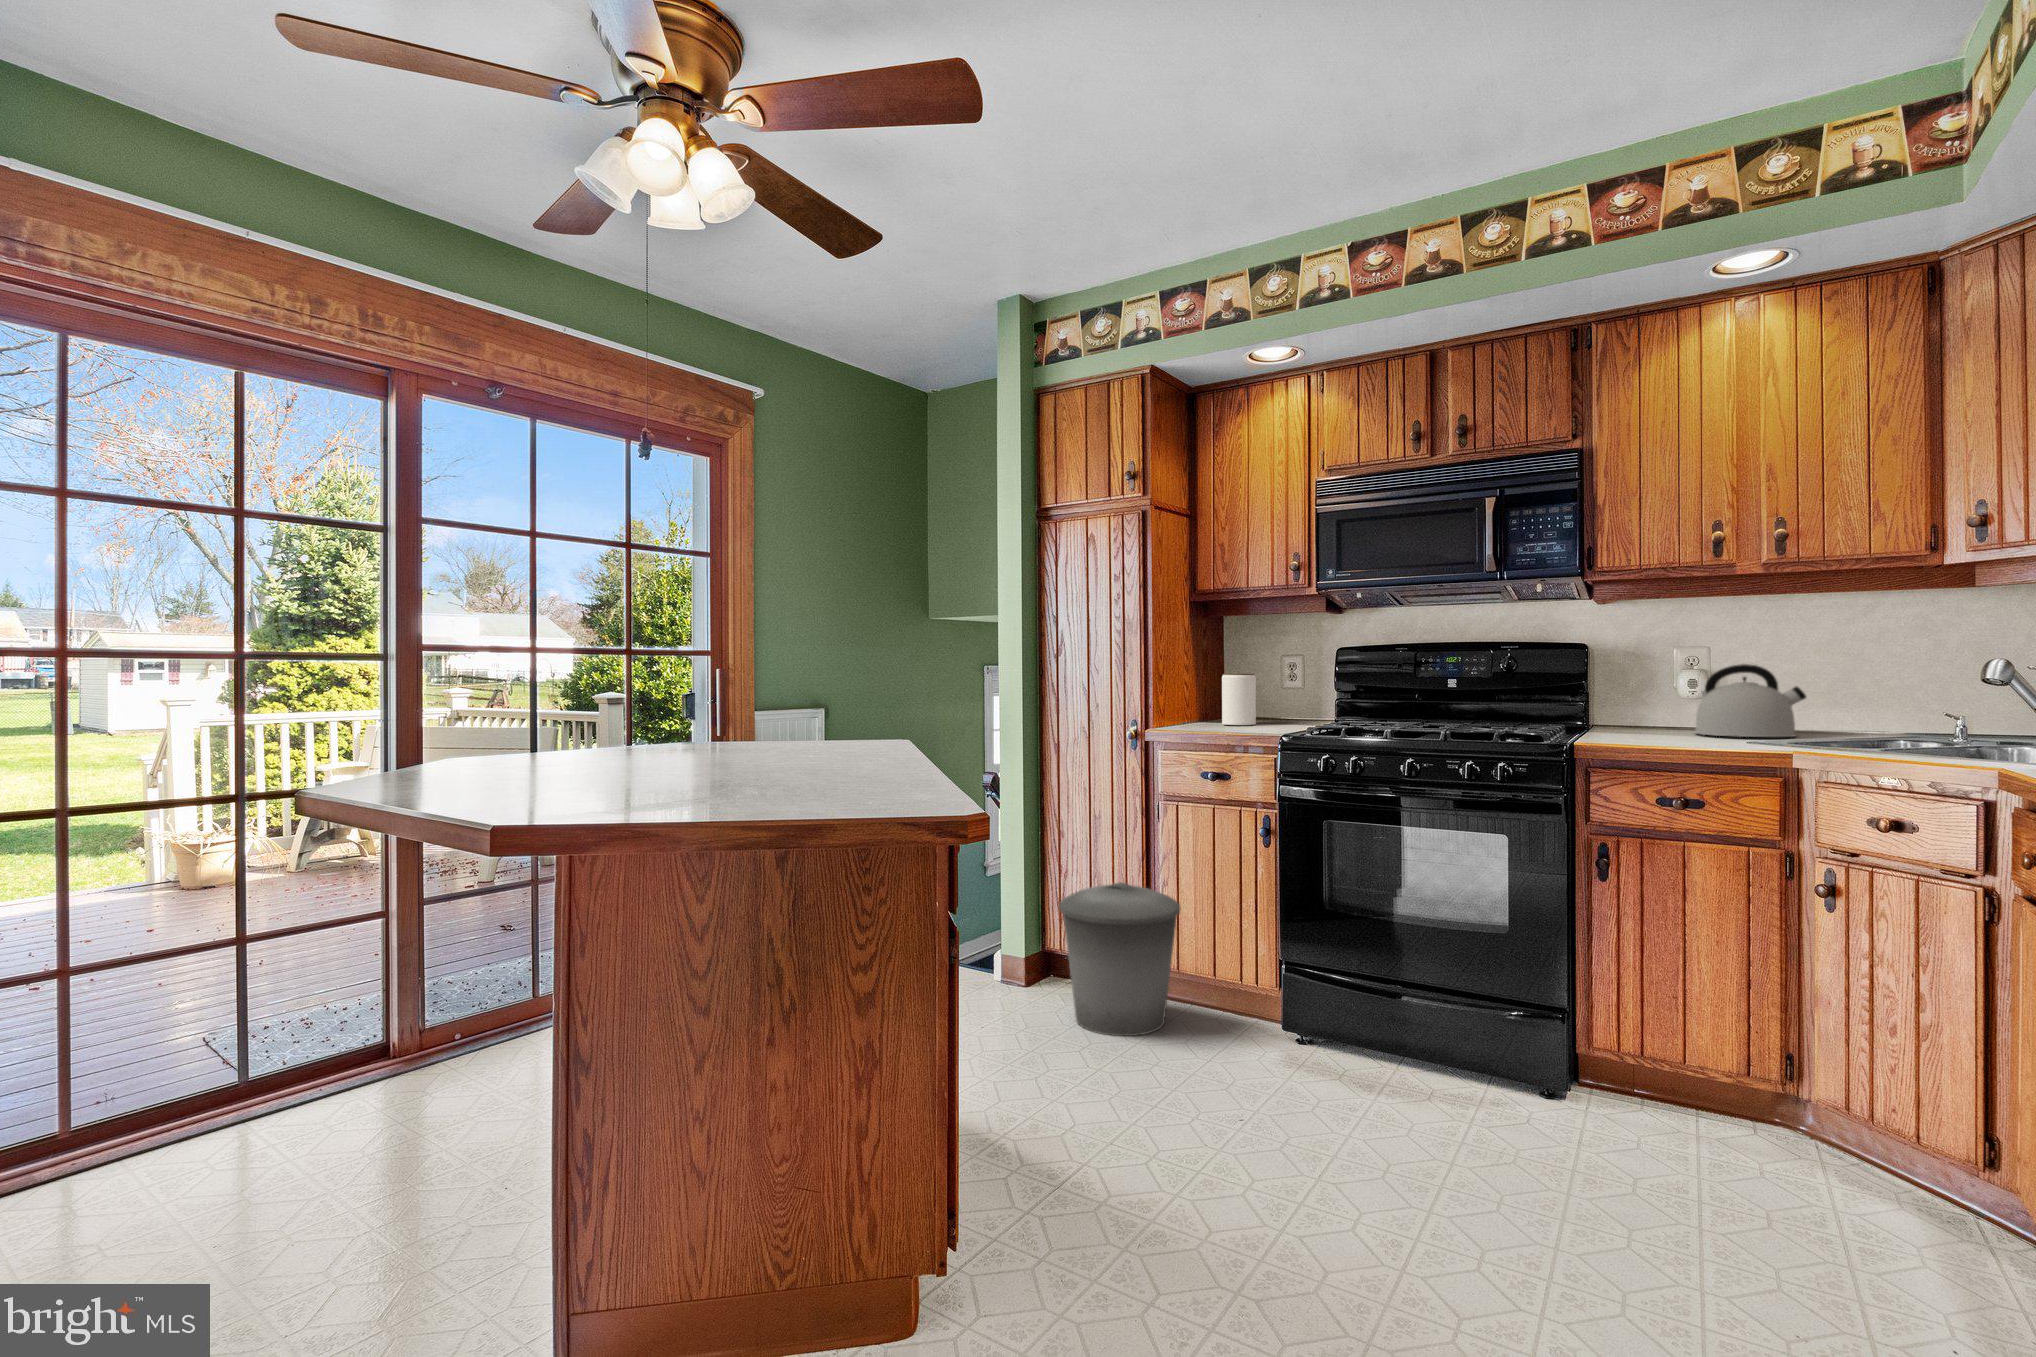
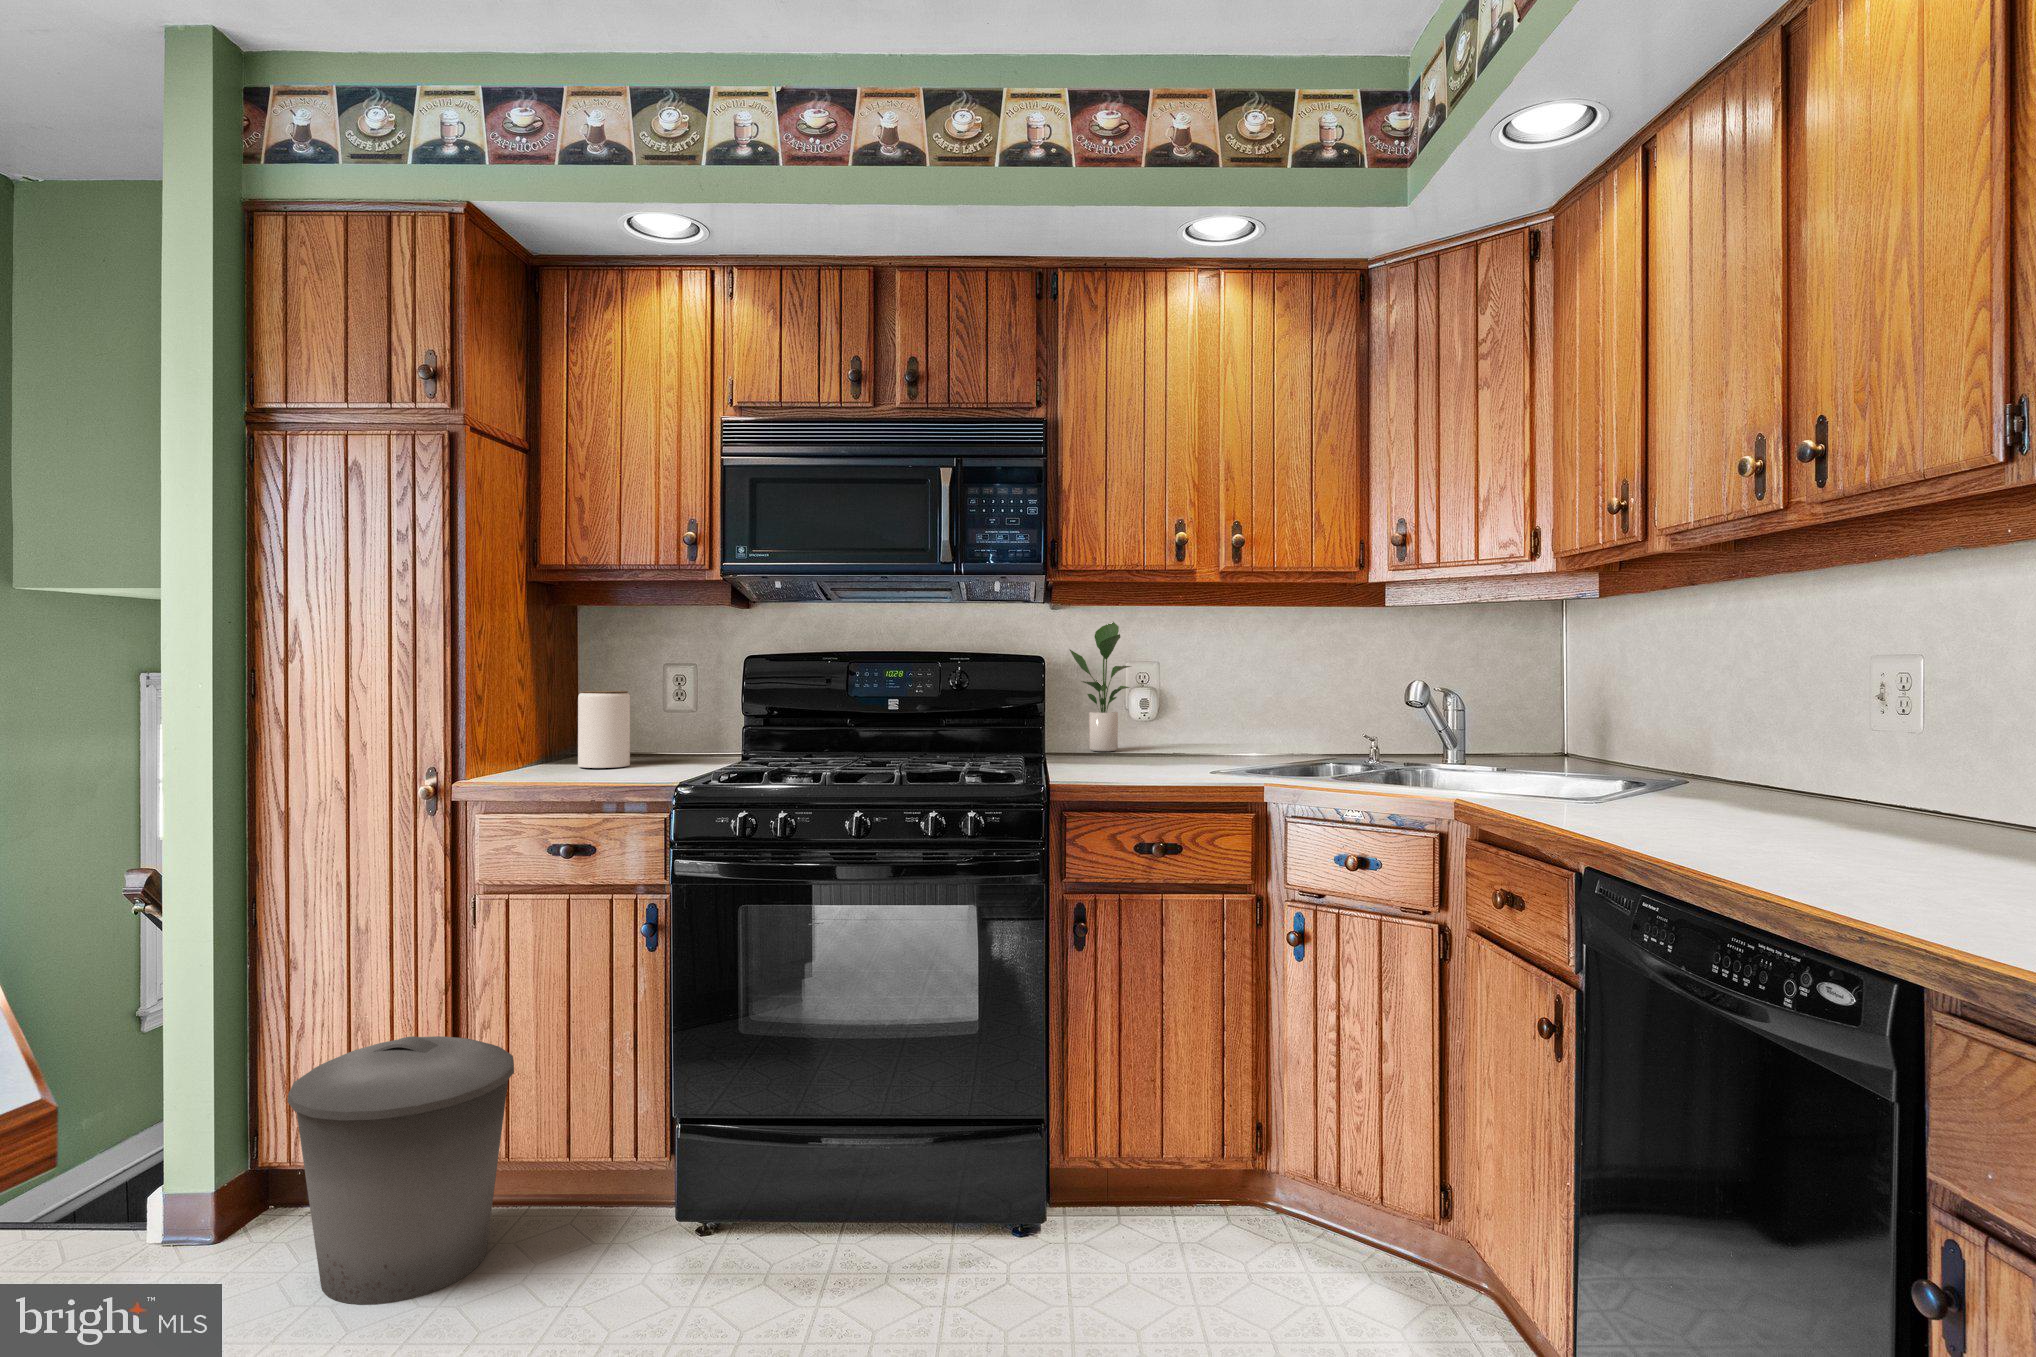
potted plant: none [1617,612,1685,724] -> present [1070,622,1131,751]
kettle: present [1695,664,1806,737] -> none [1155,684,1256,766]

